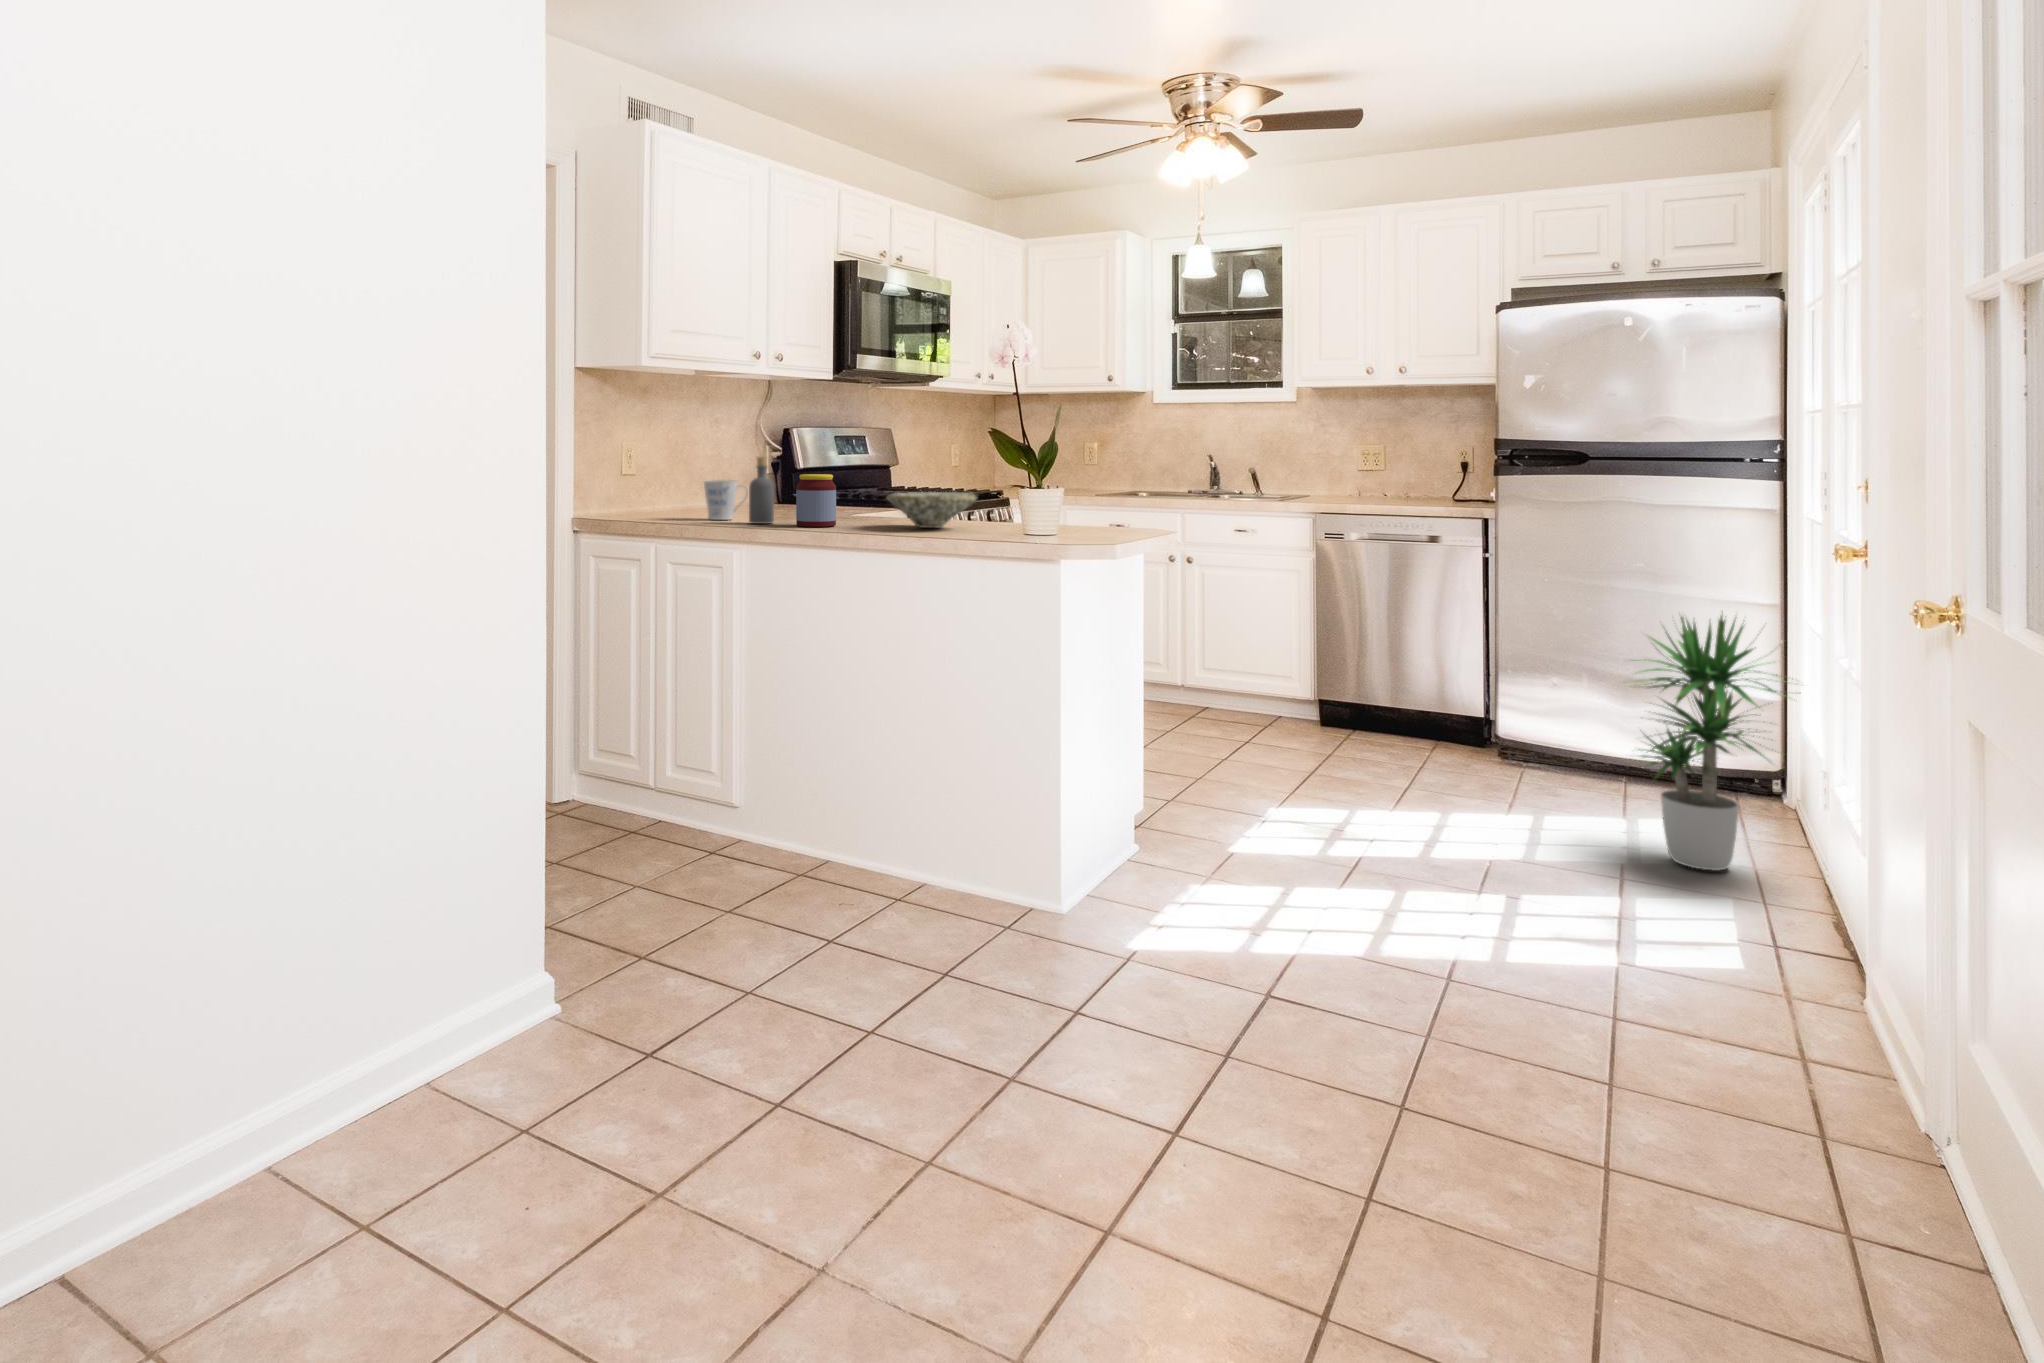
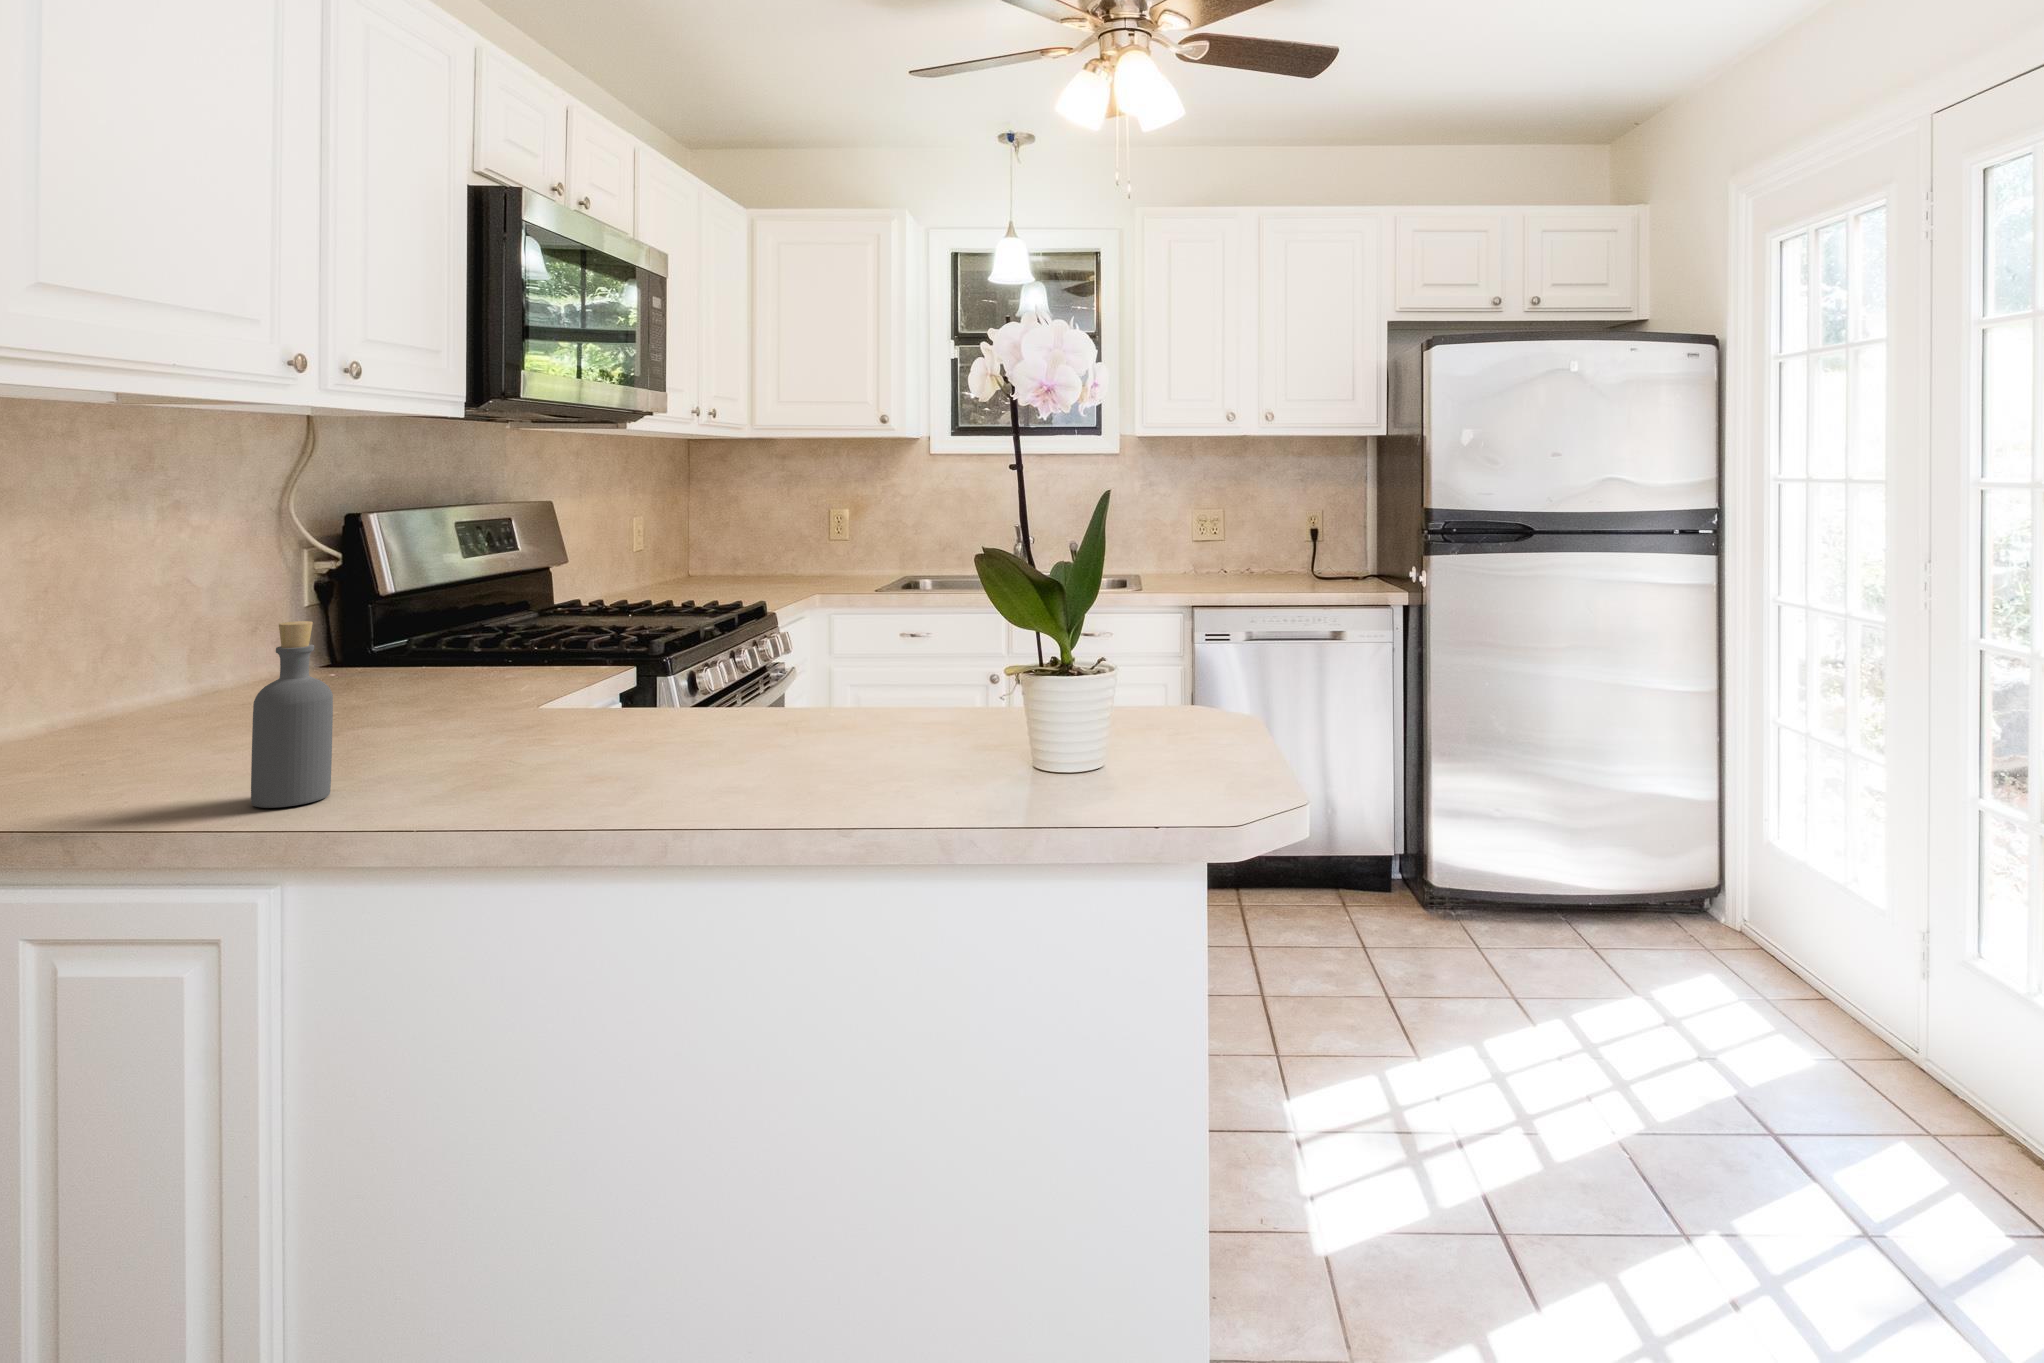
jar: present [796,474,836,527] -> none [403,658,519,809]
mug: present [704,480,748,520] -> none [104,676,251,794]
bowl: present [887,492,976,528] -> none [657,674,872,774]
potted plant: present [1635,616,1782,870] -> none [1699,738,1939,1105]

